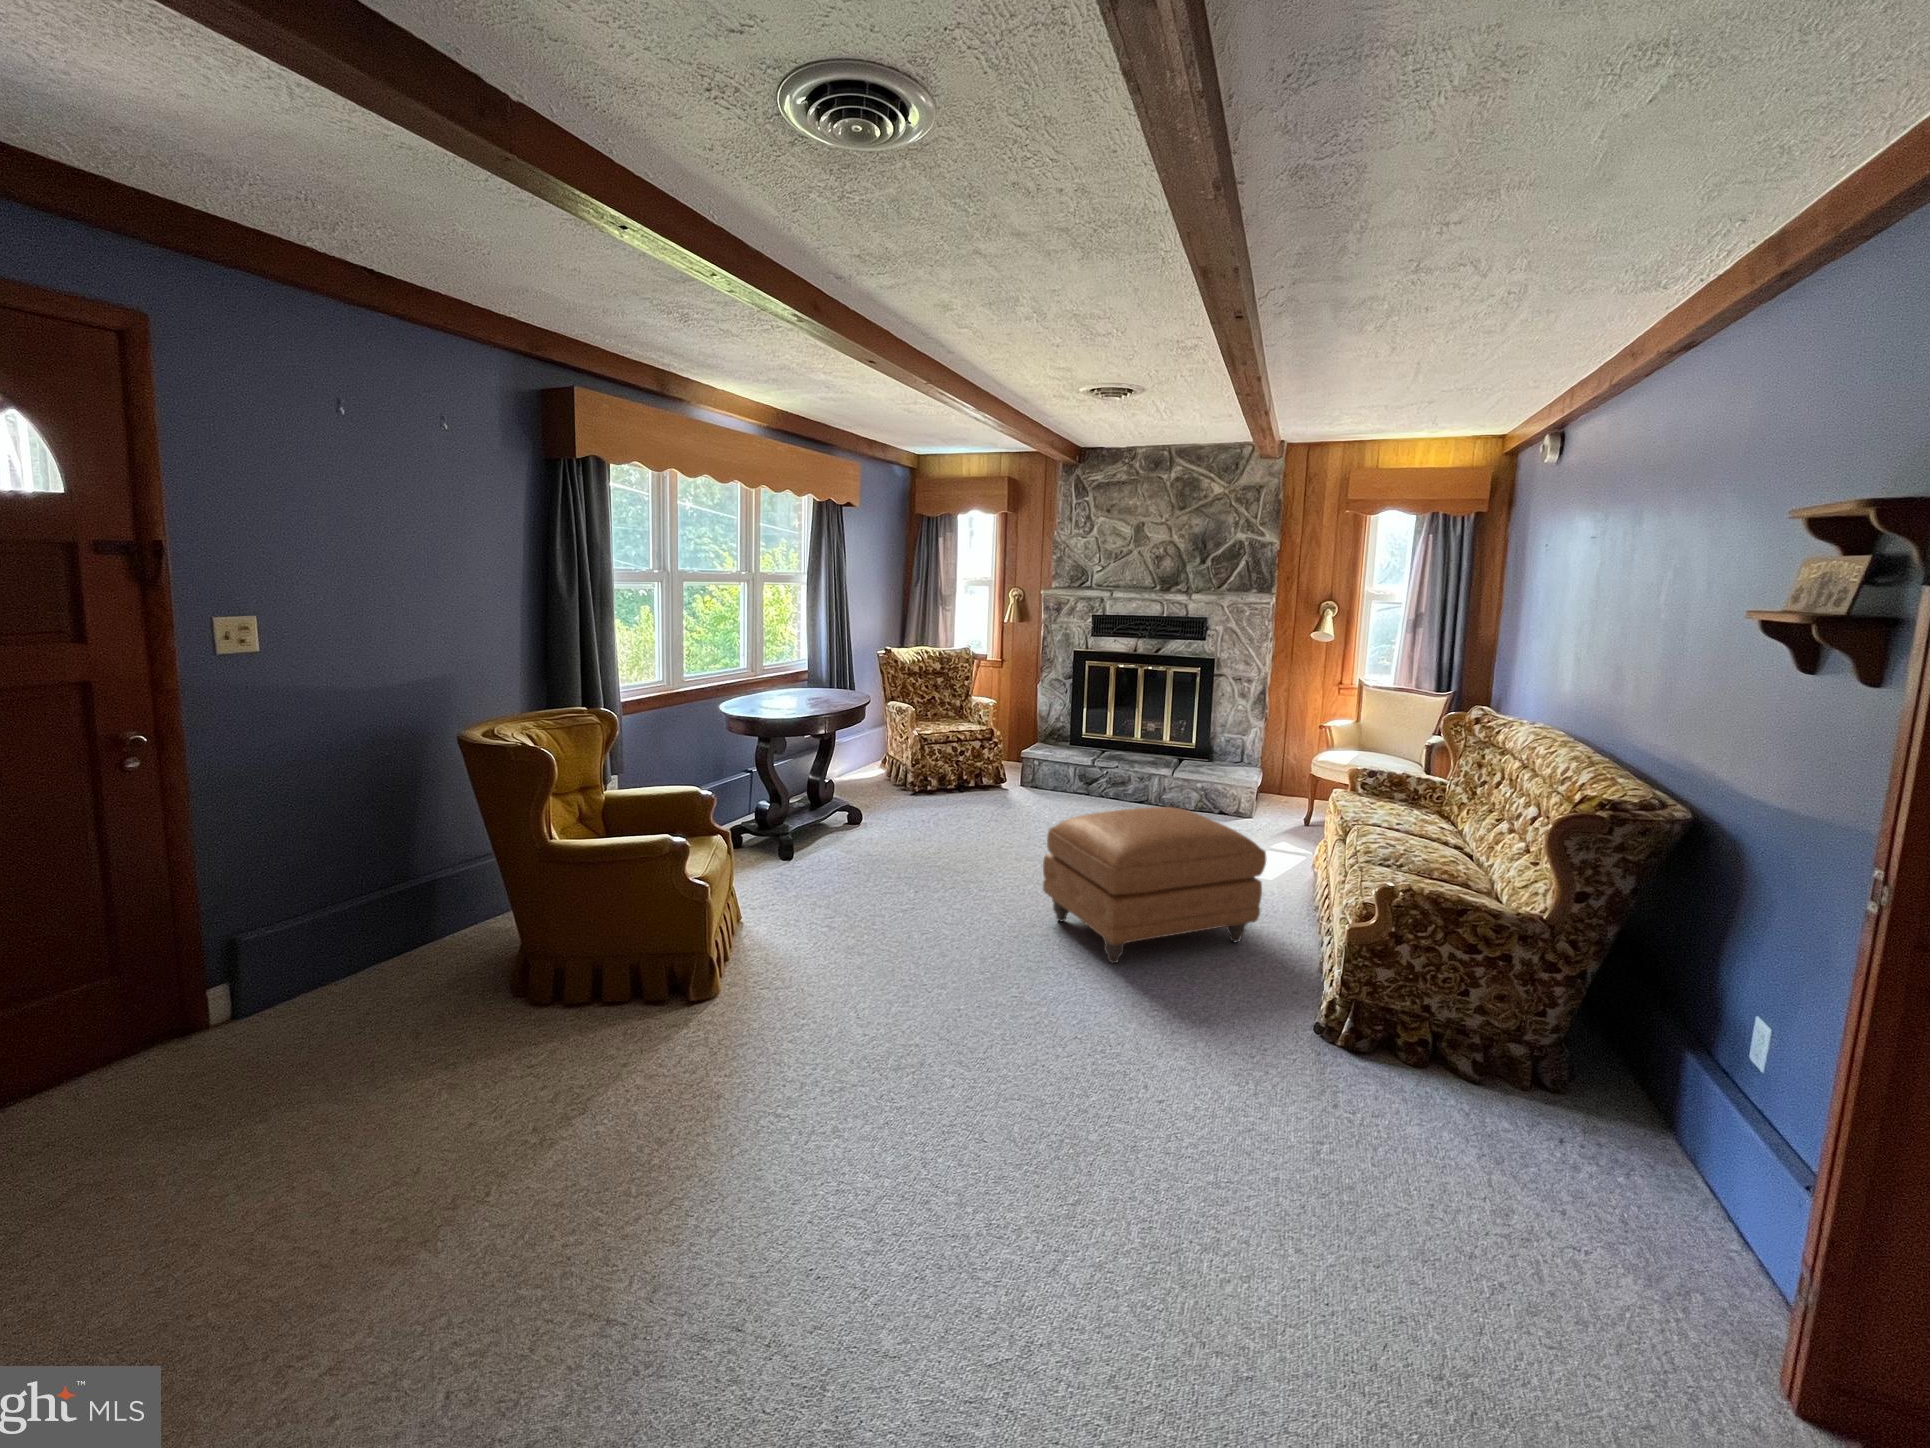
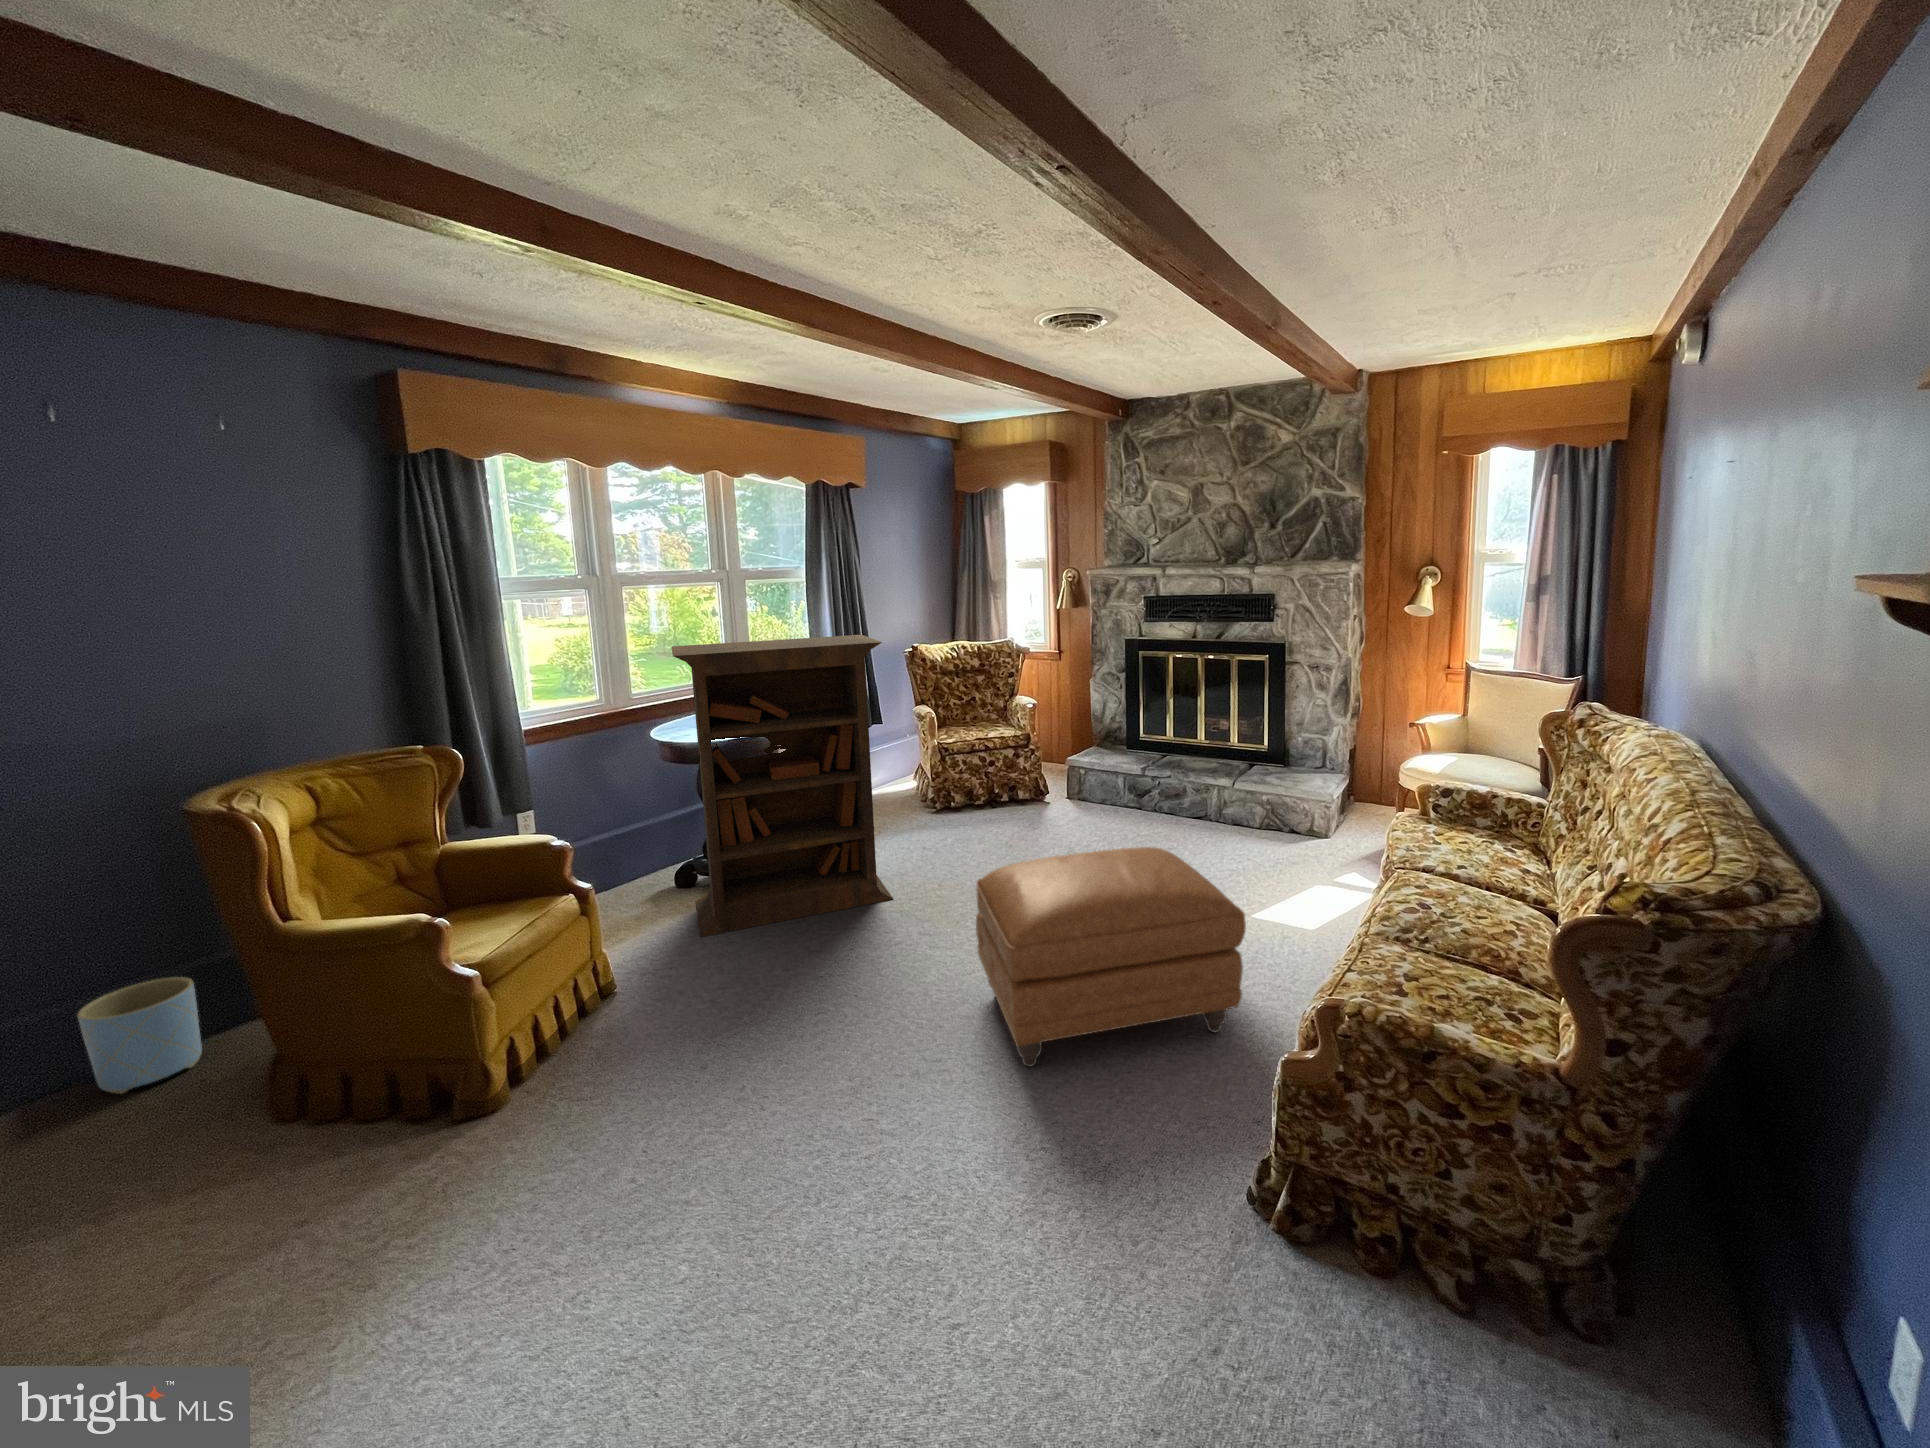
bookcase: none [756,634,936,882] -> present [671,635,893,937]
planter: none [340,895,422,988] -> present [77,977,202,1094]

